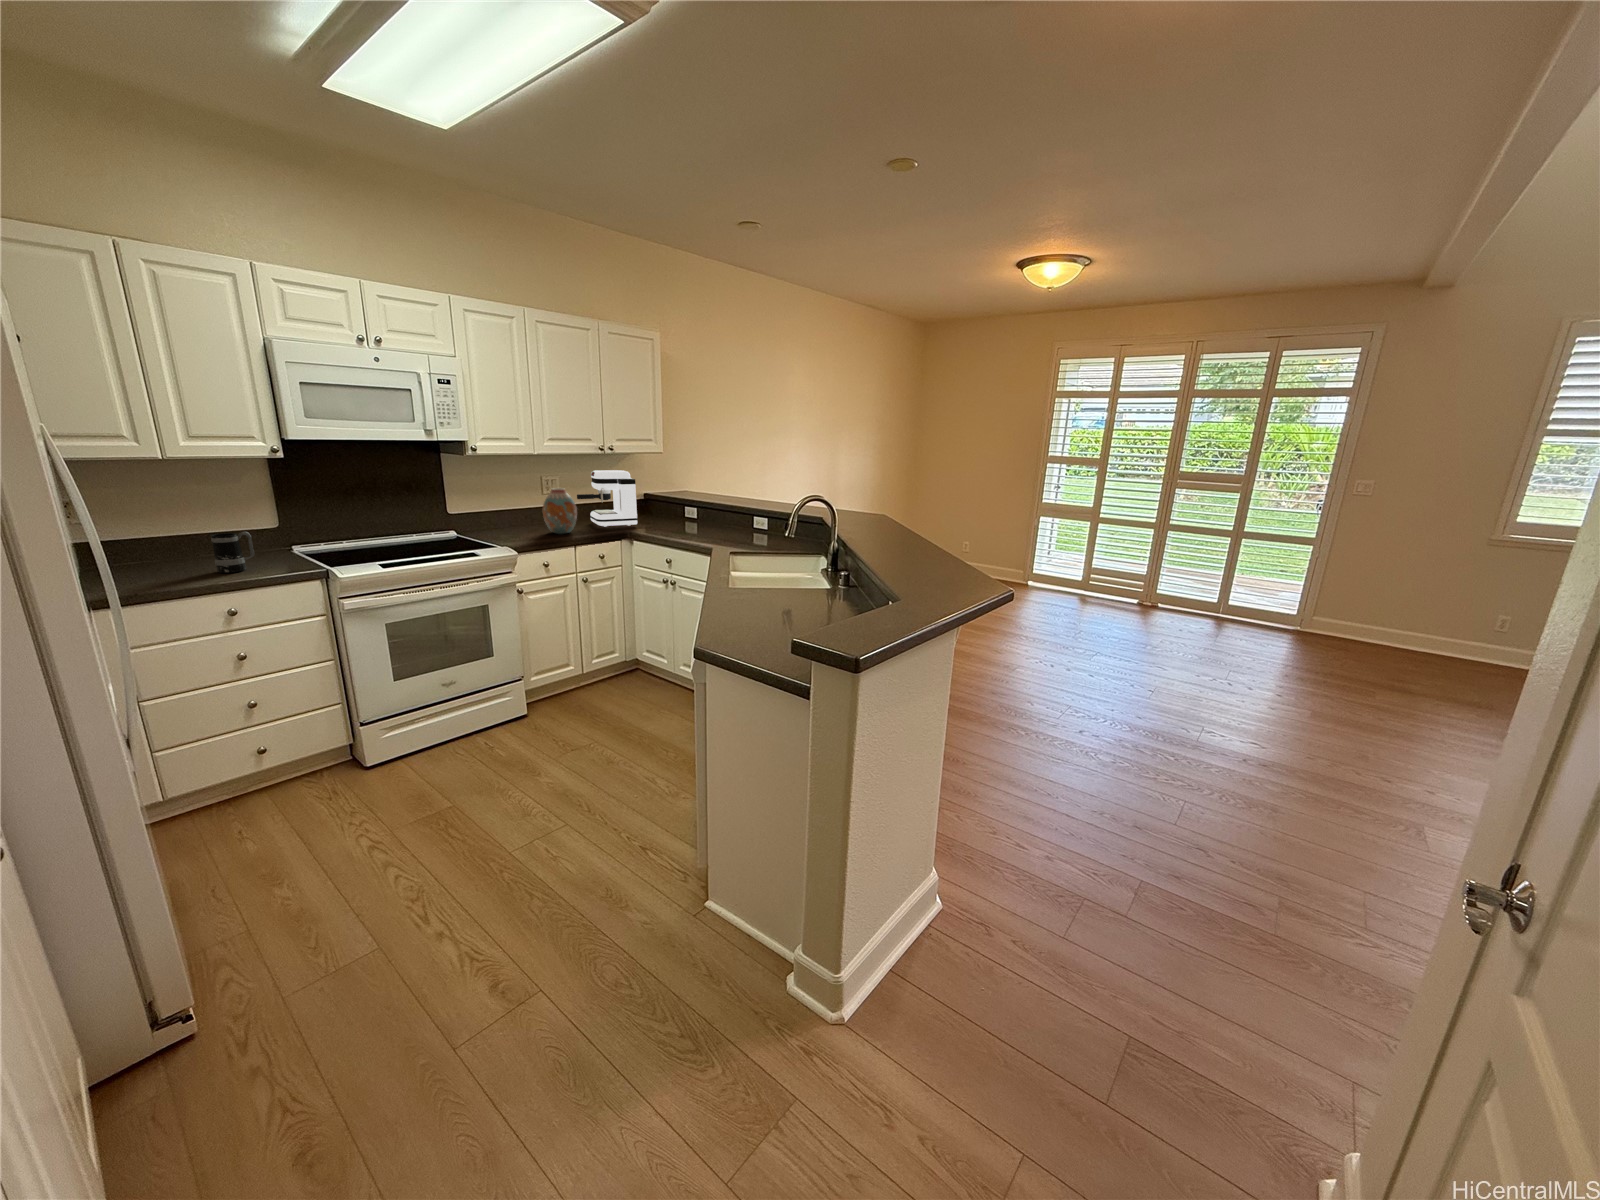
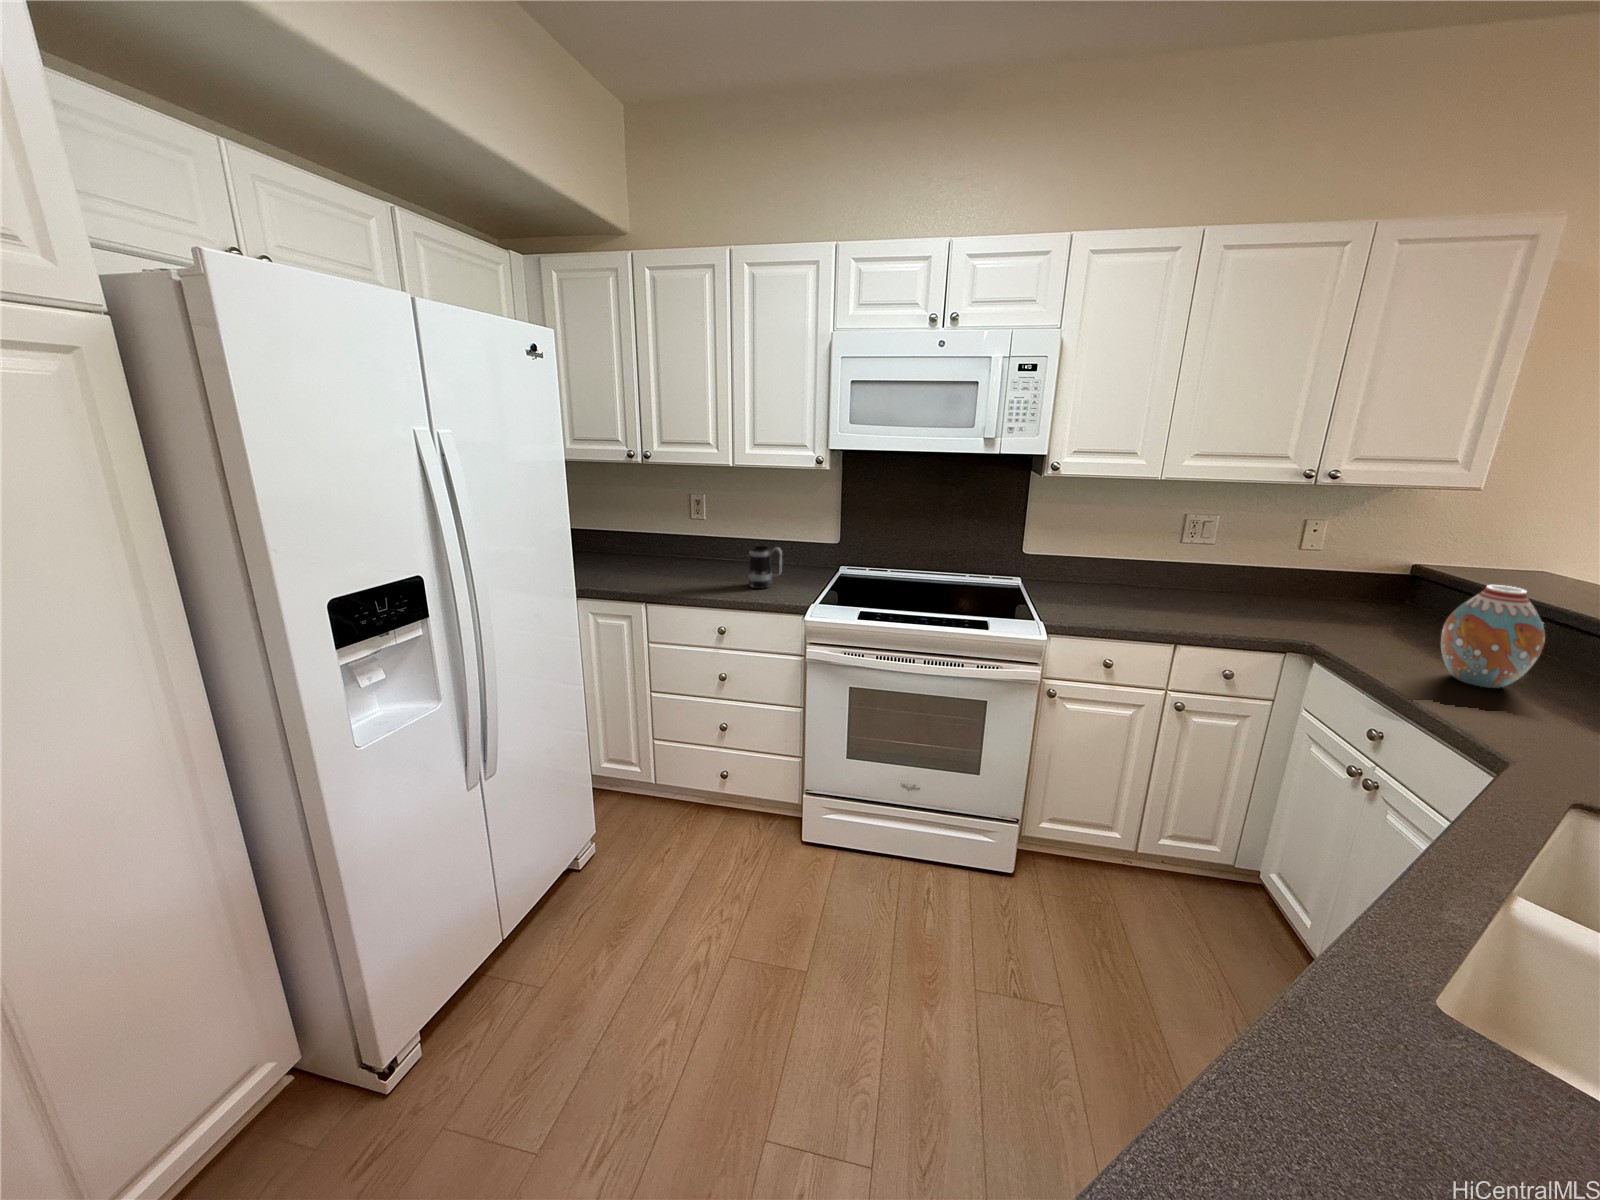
coffee maker: present [577,470,637,527] -> none [1235,511,1367,627]
vase: present [543,488,577,534] -> present [1441,585,1545,688]

